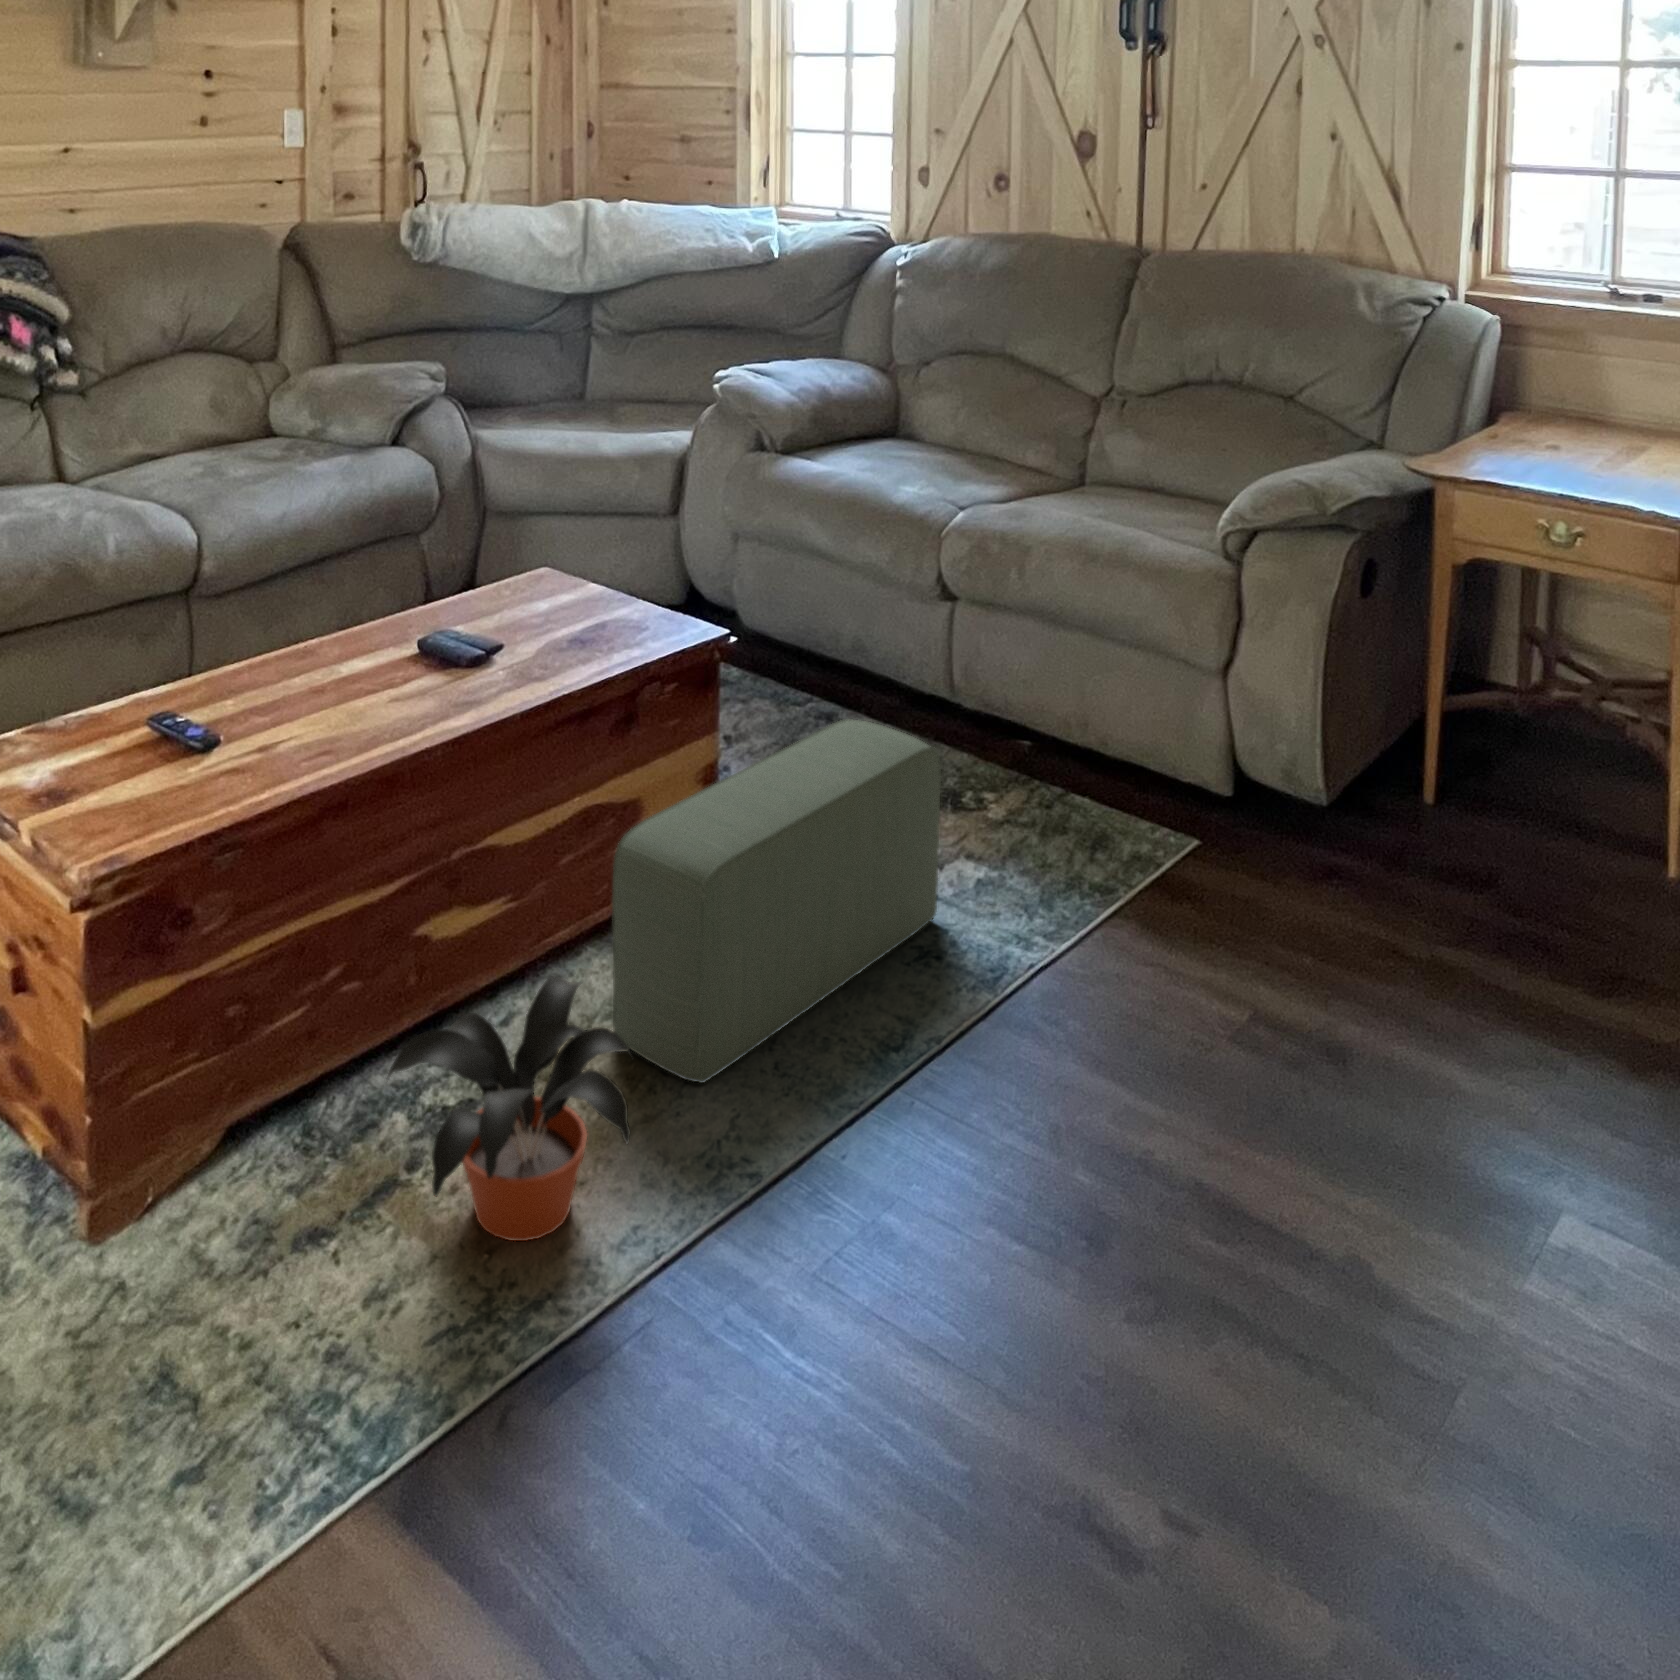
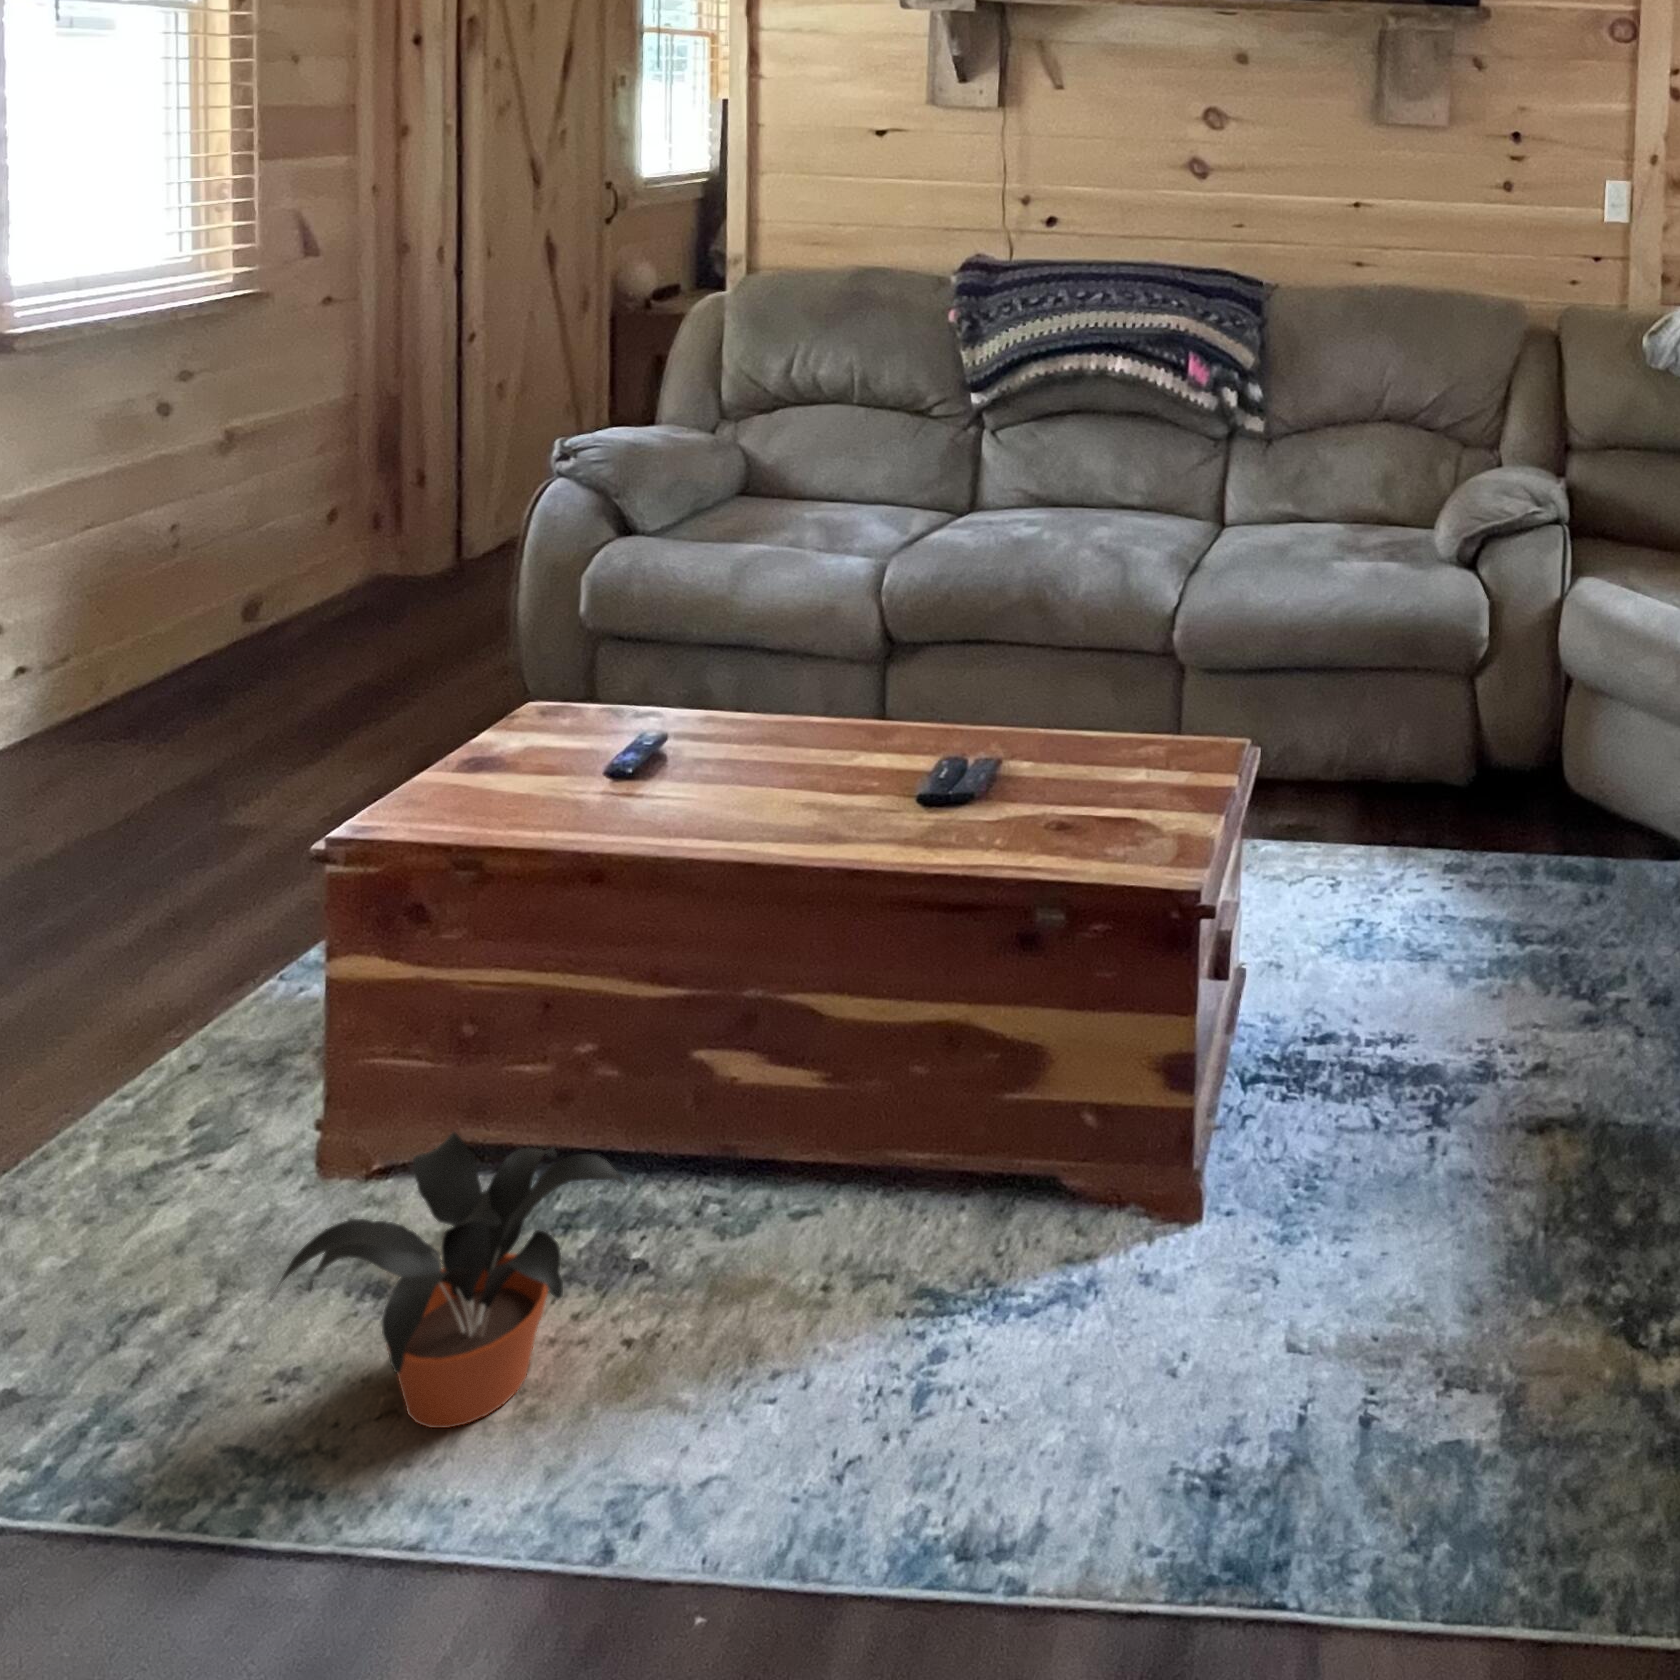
pouf: present [612,719,941,1083] -> none [753,1051,1321,1440]

